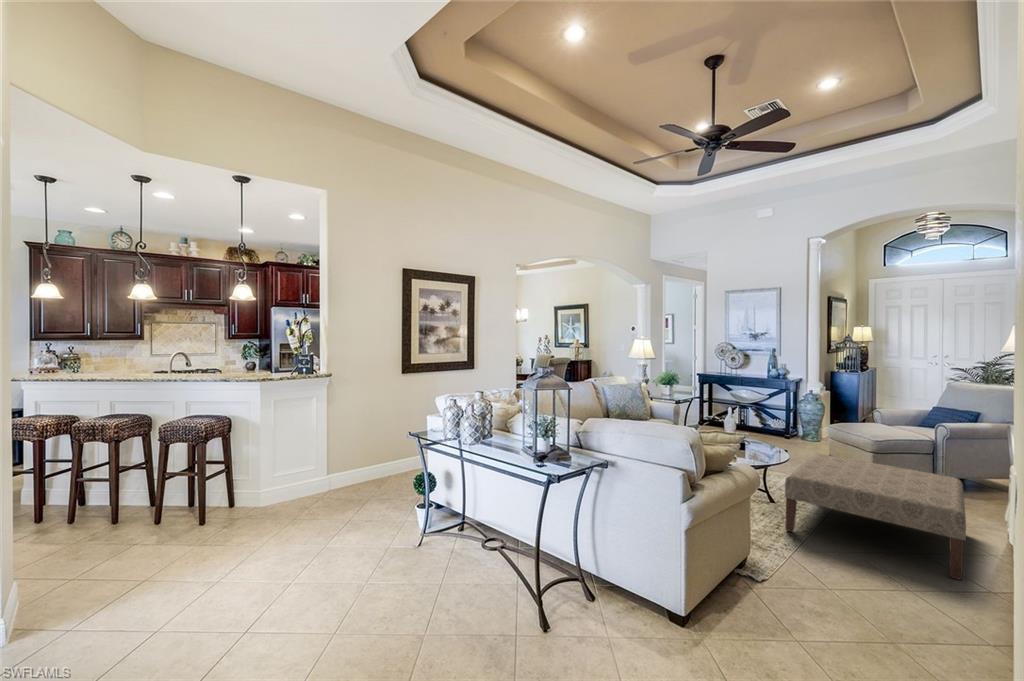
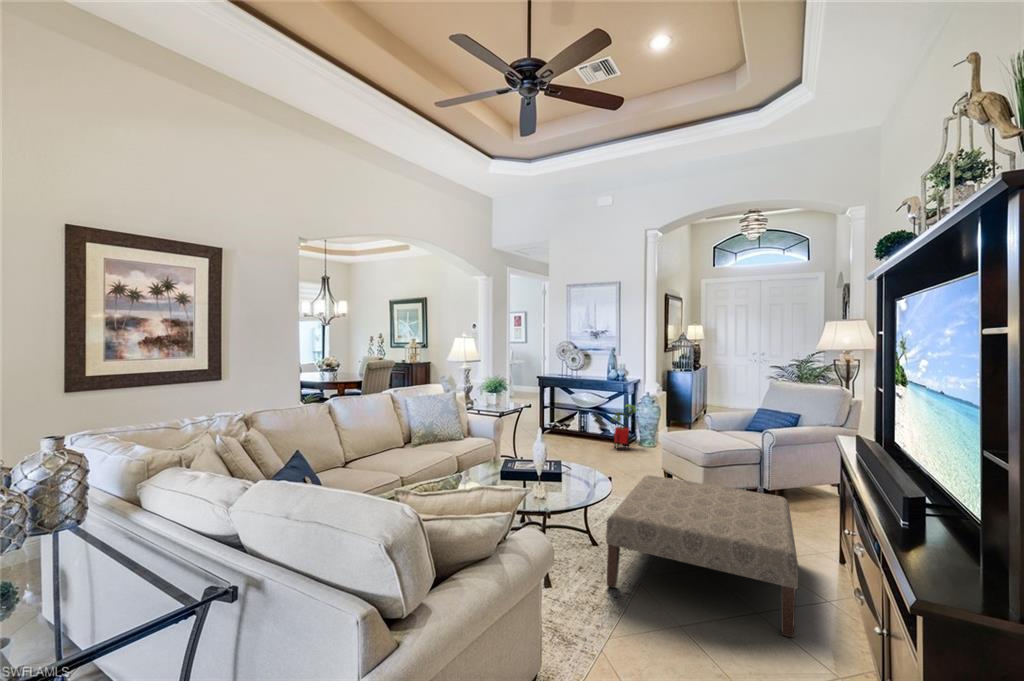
house plant: none [771,399,803,442] -> present [611,404,638,449]

